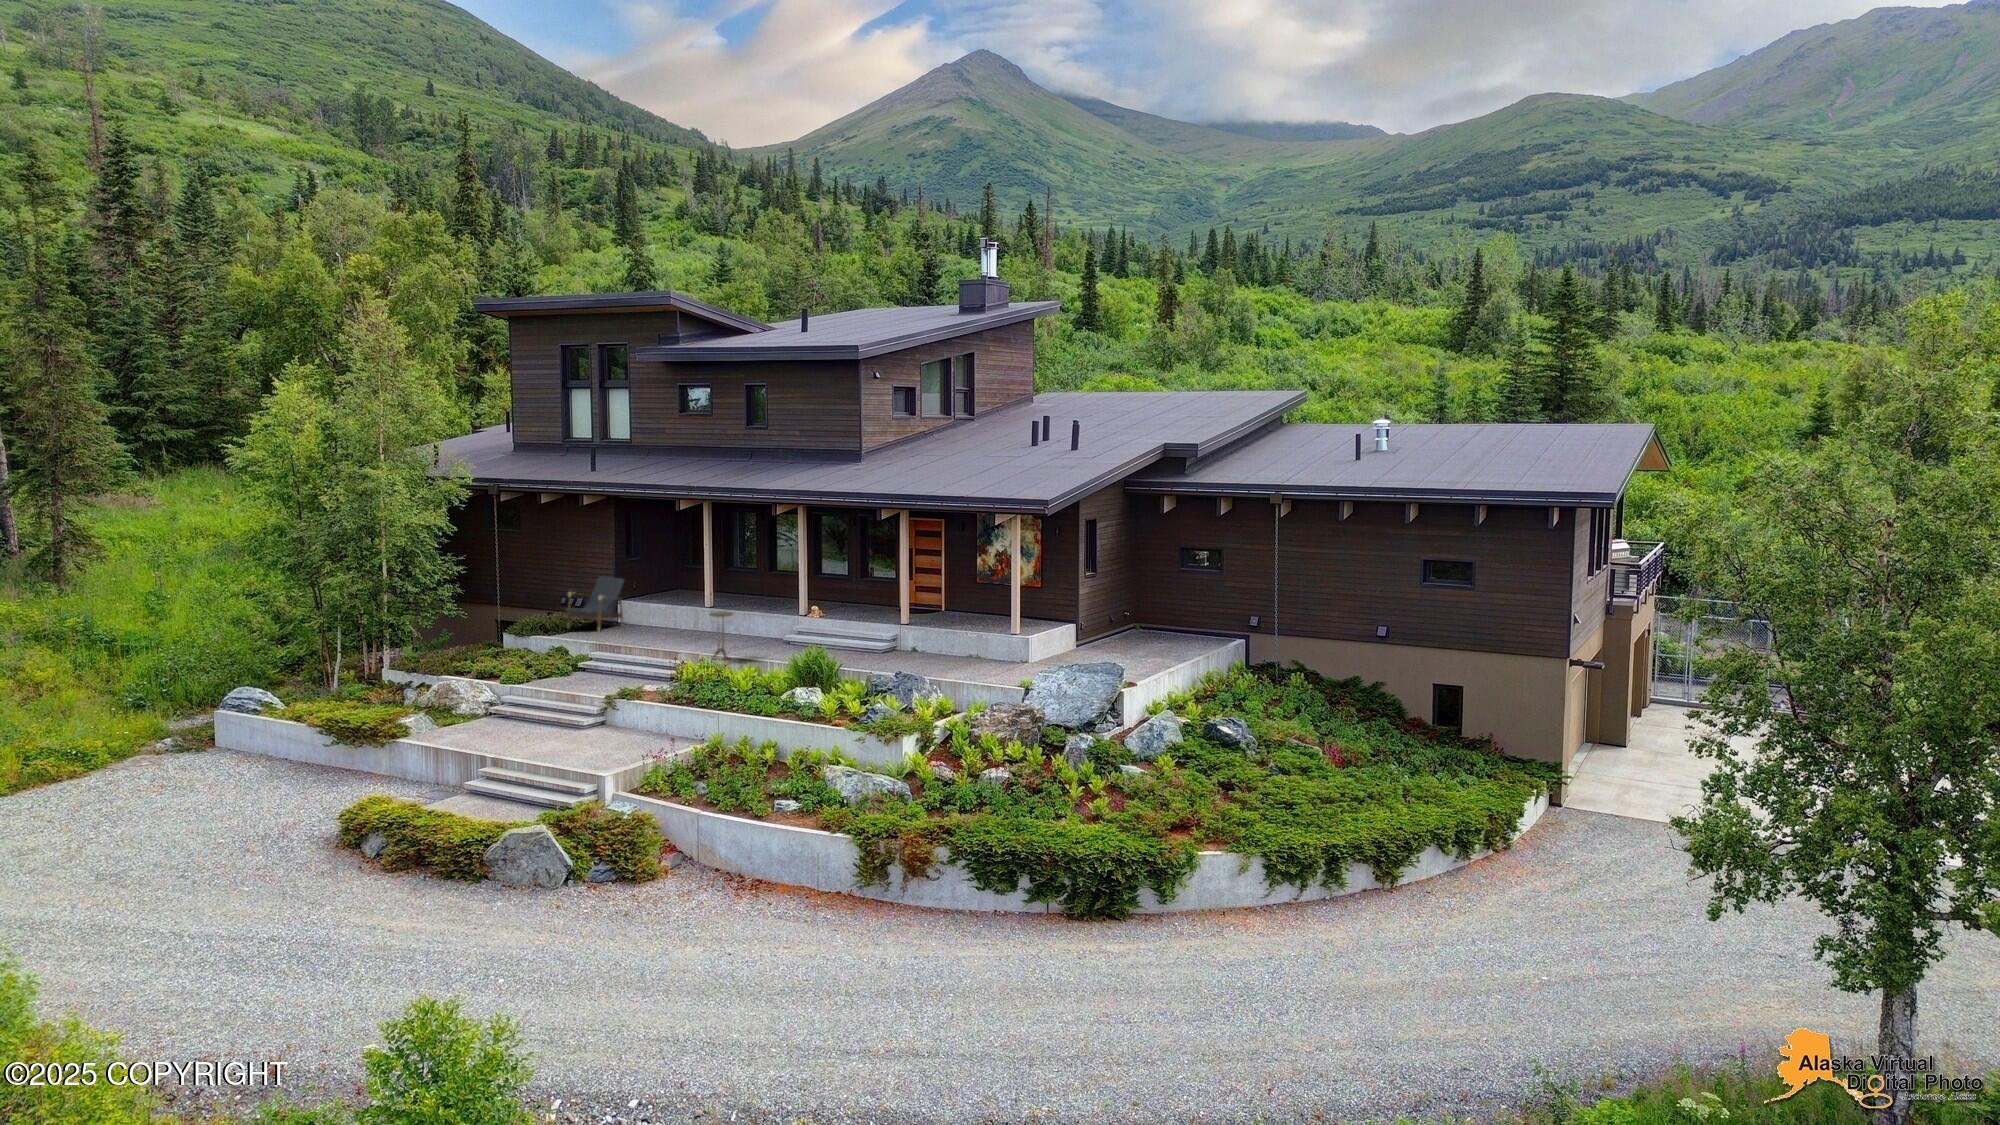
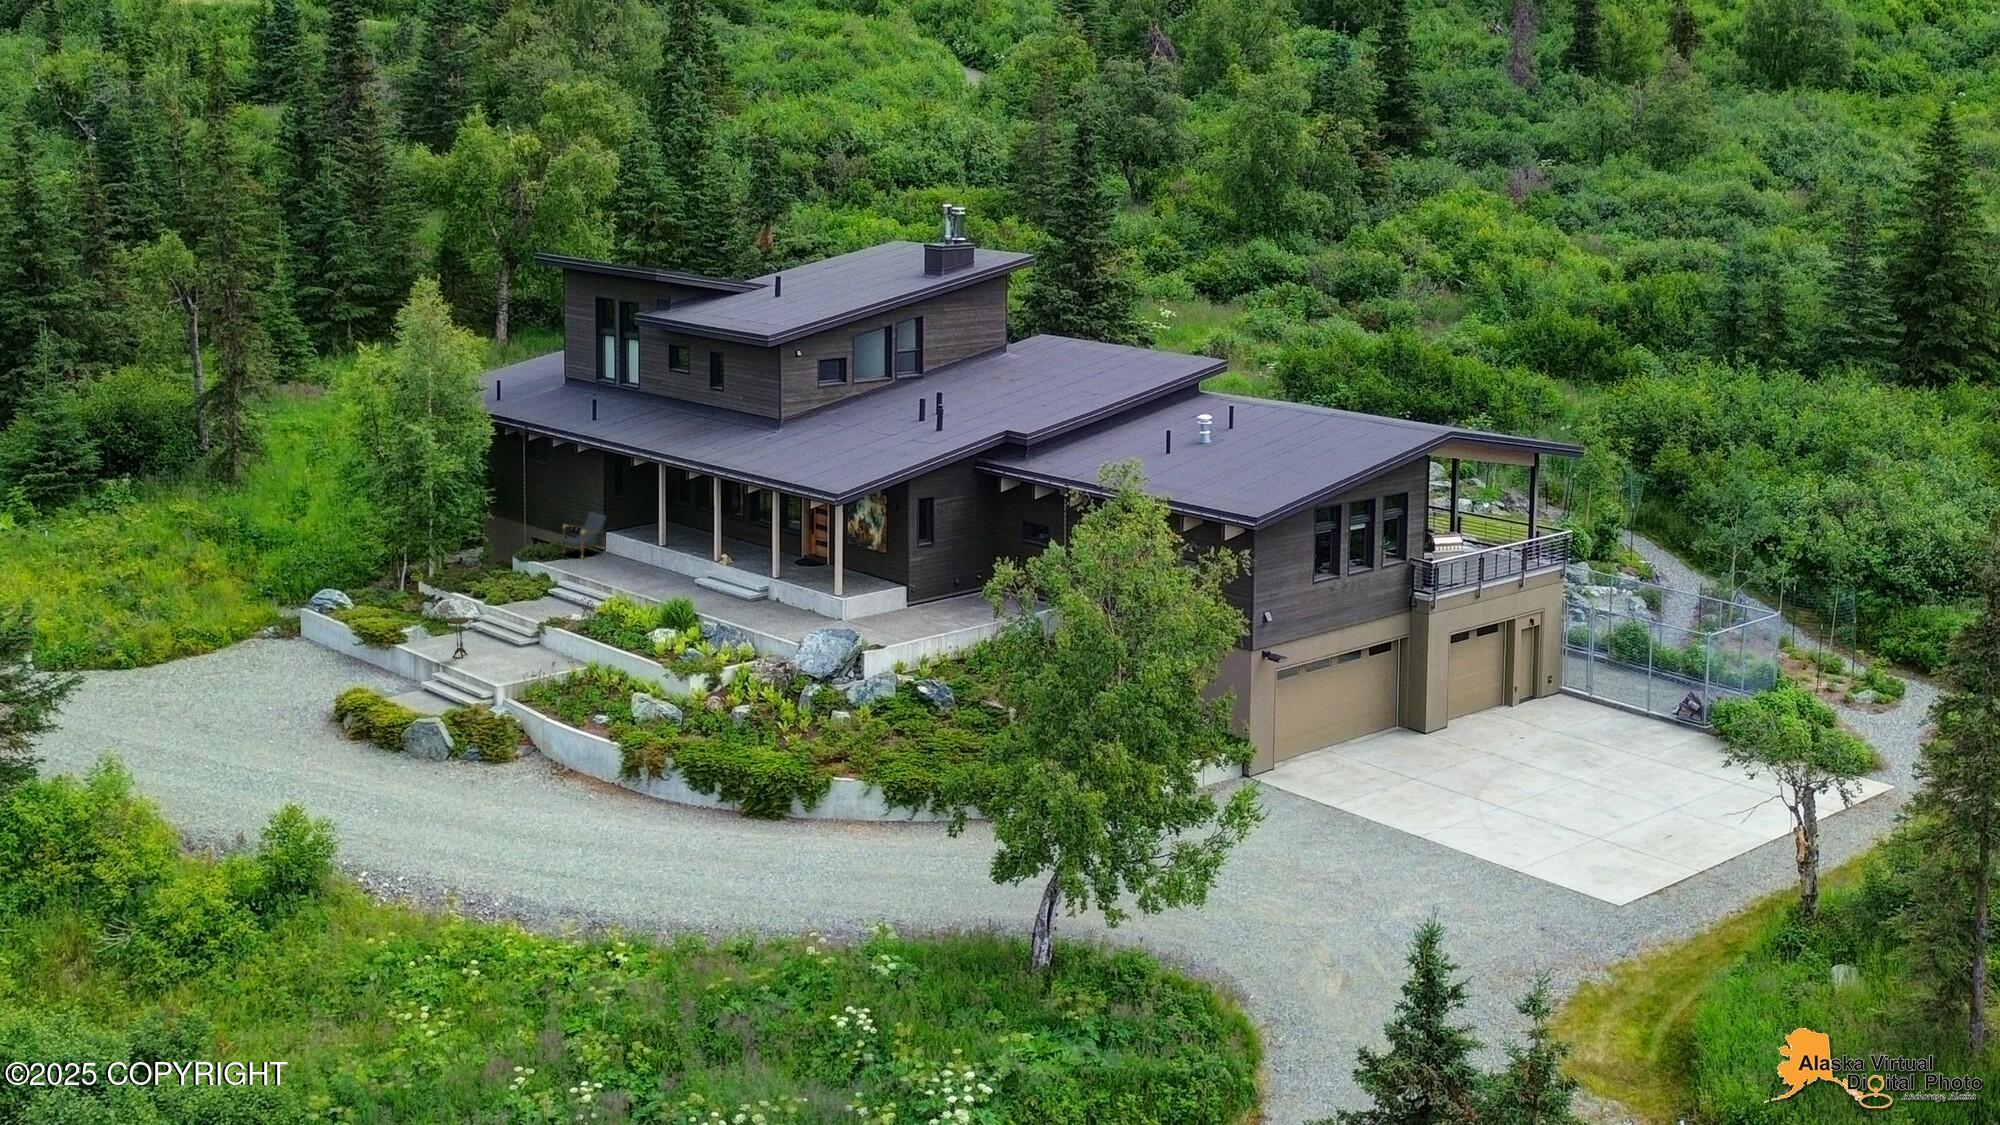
side table: present [710,612,733,659] -> present [448,617,469,659]

